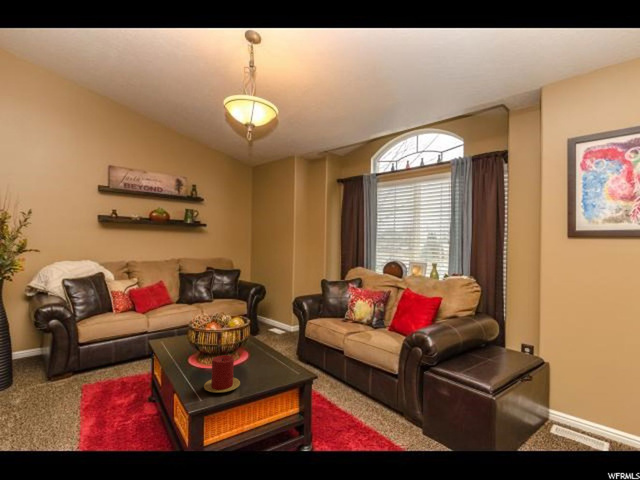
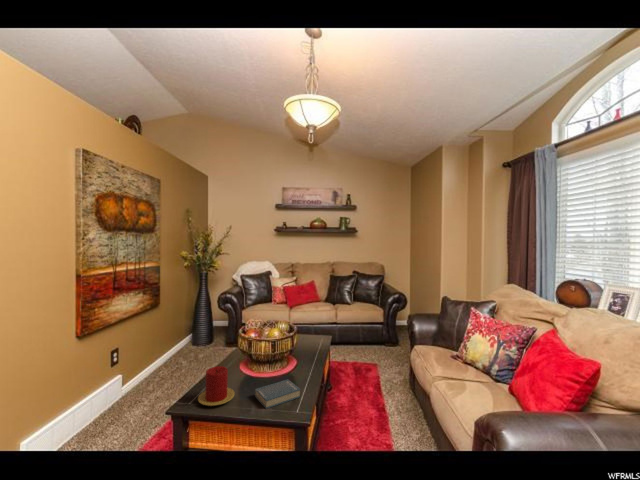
hardback book: none [251,357,286,379] -> present [255,379,300,409]

